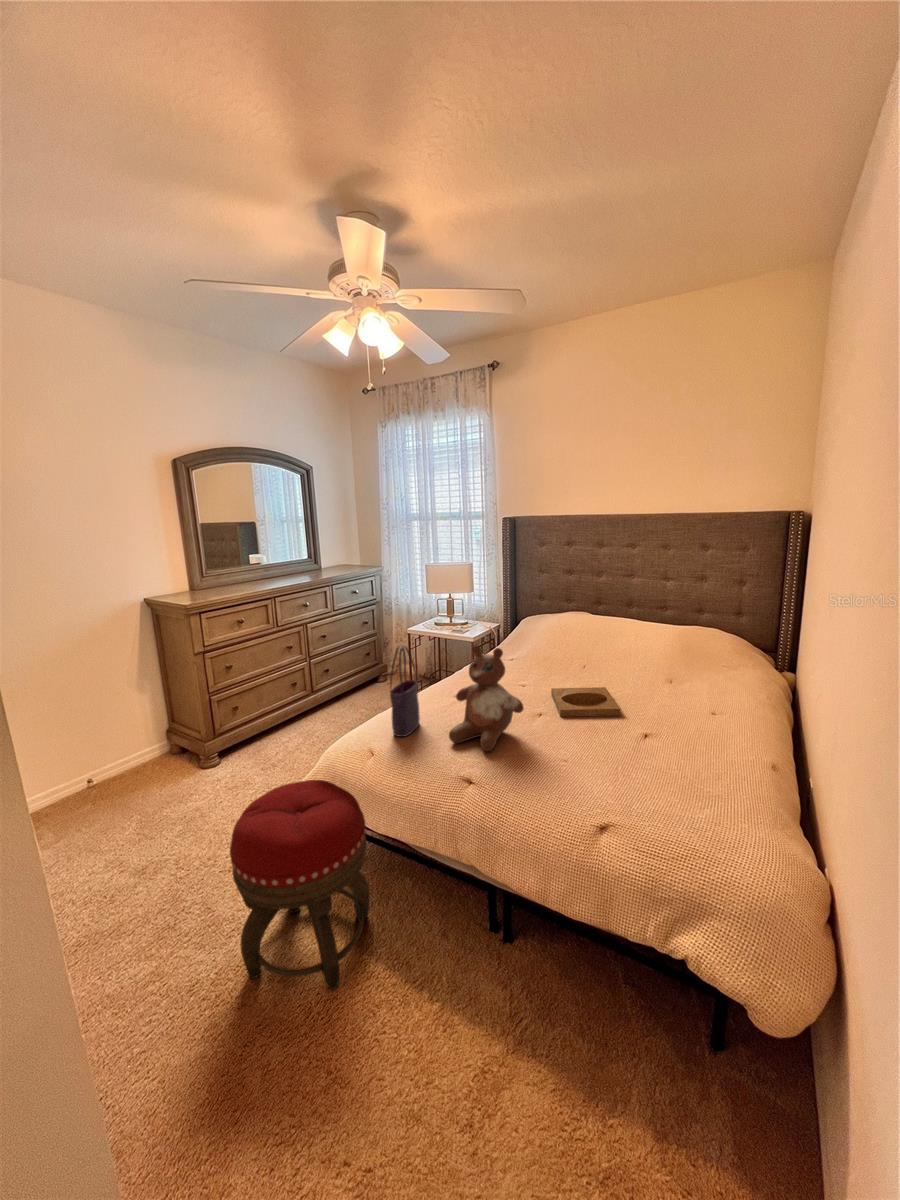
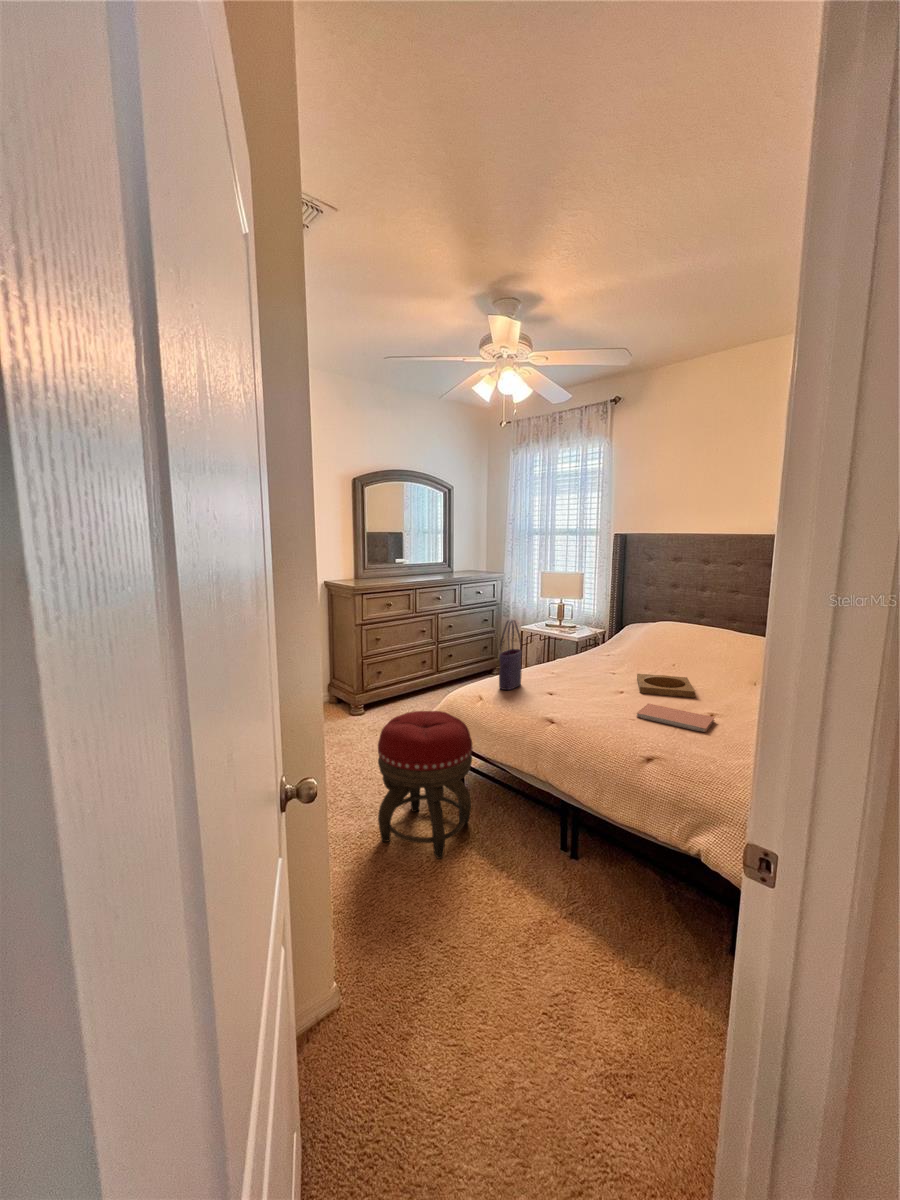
stuffed bear: present [449,645,524,751] -> none [542,623,605,705]
notebook: none [567,735,654,773] -> present [637,703,715,732]

